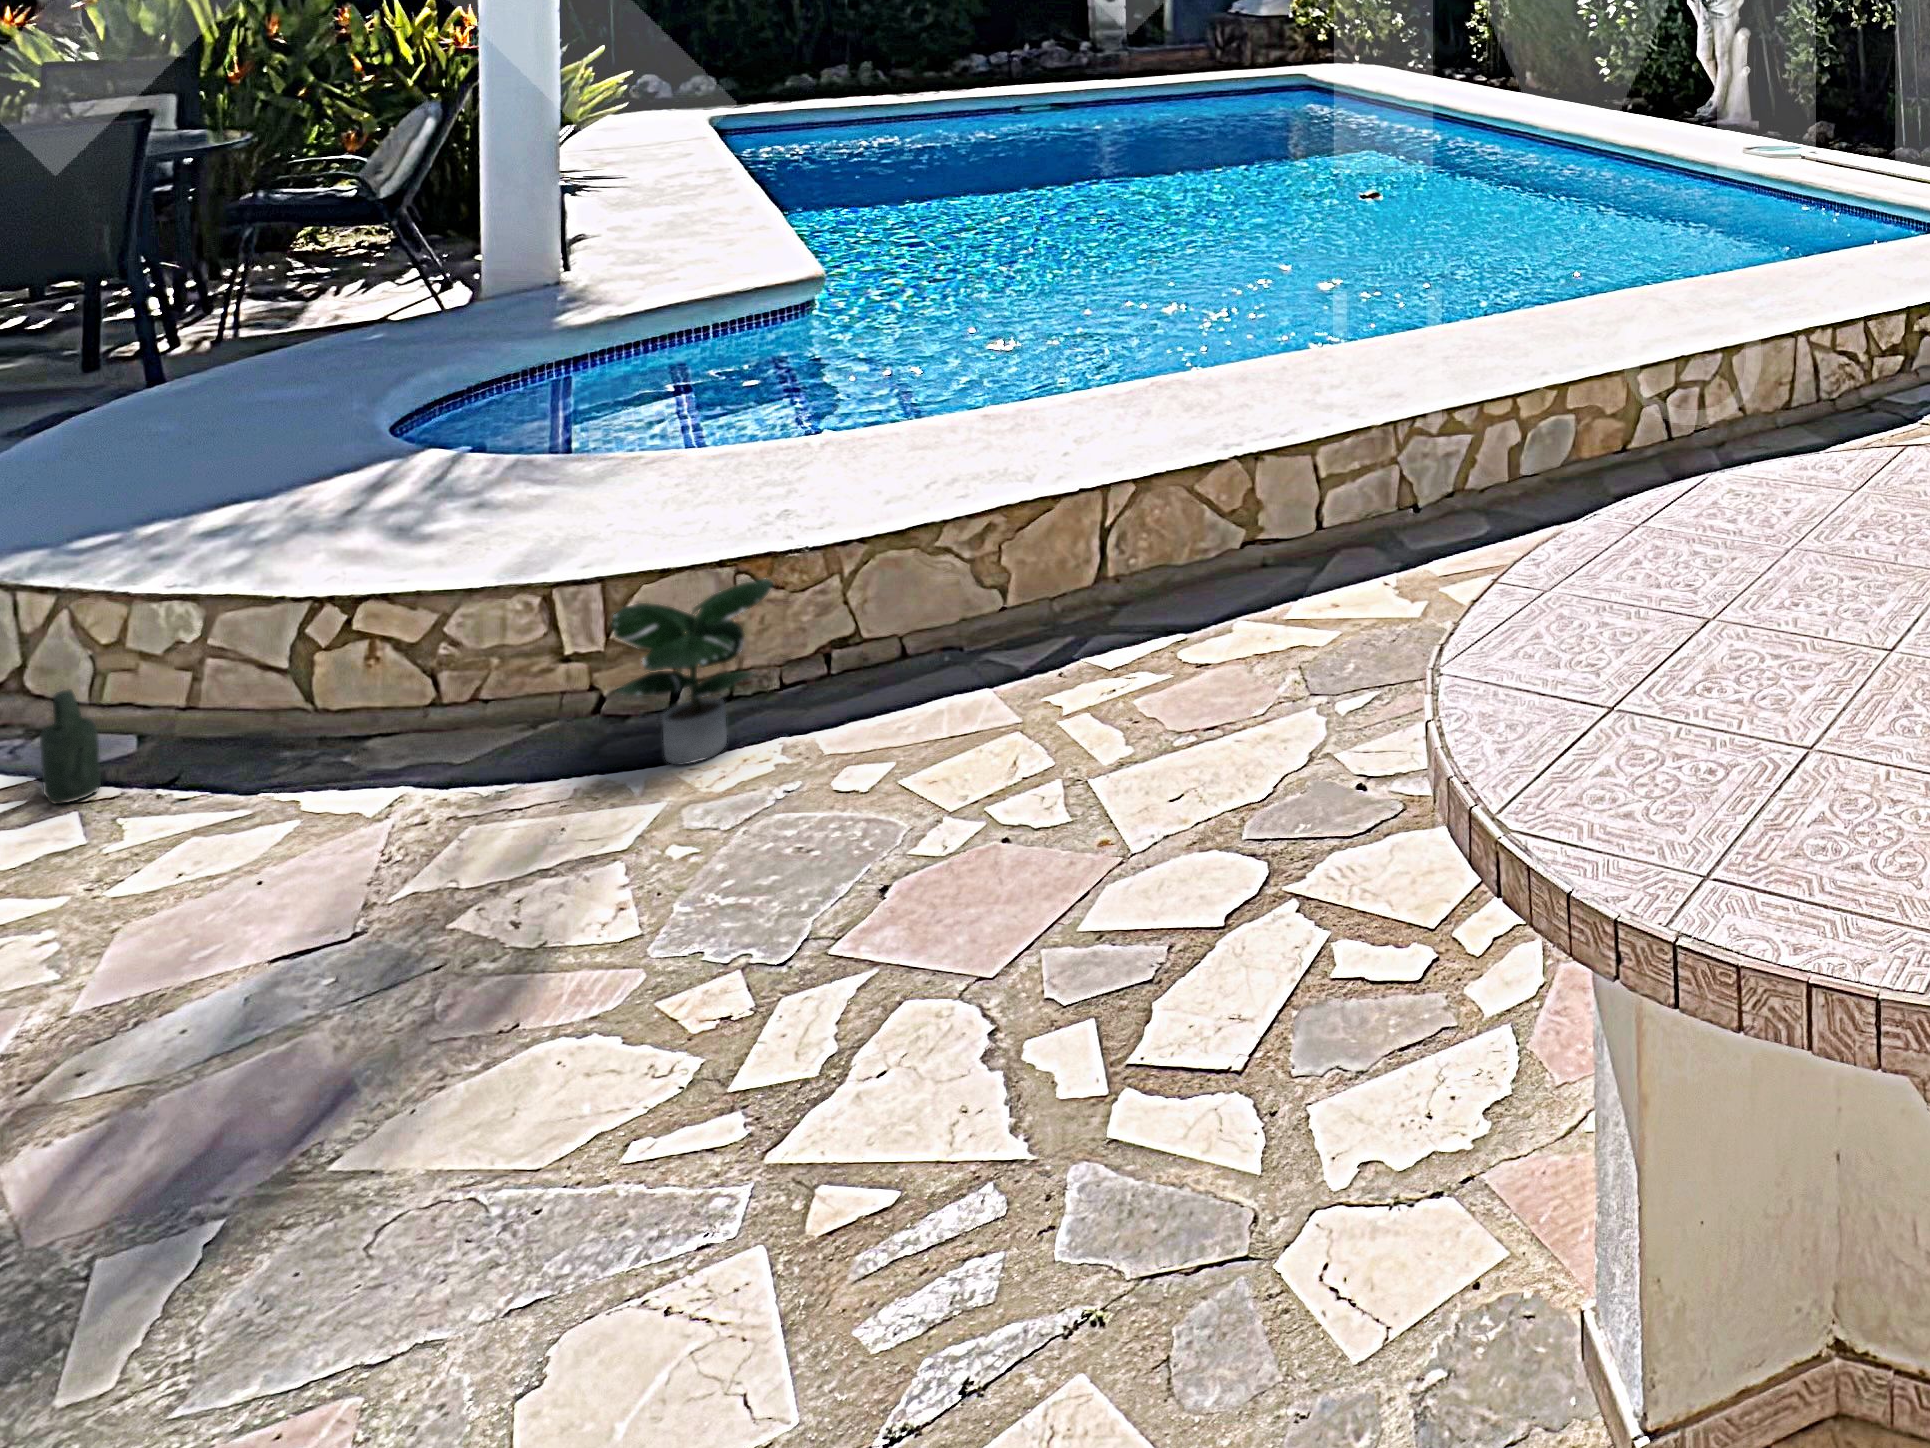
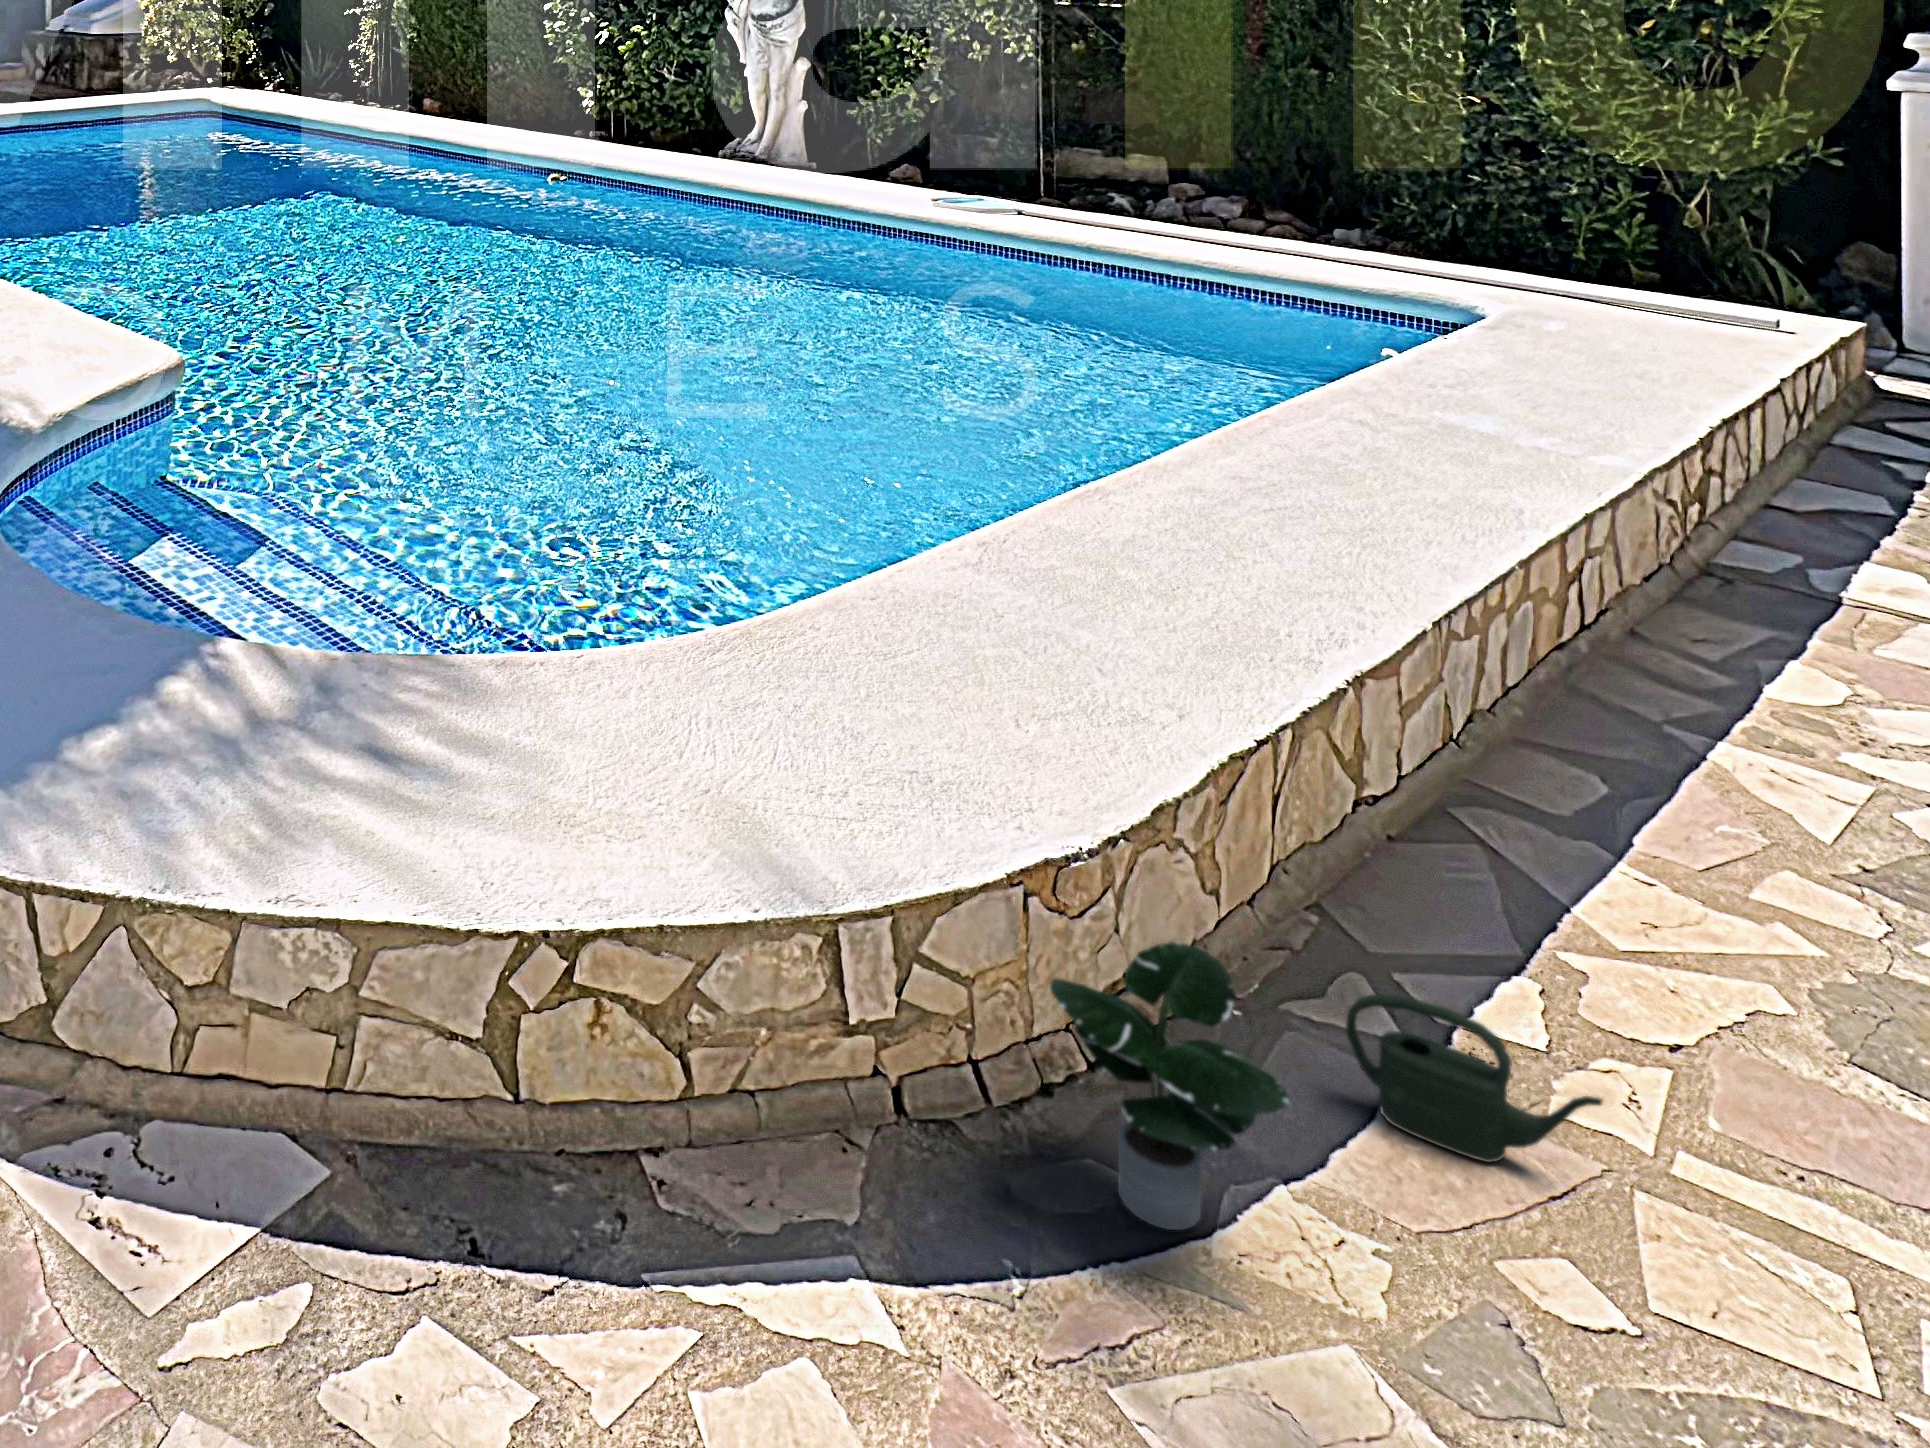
watering can: present [40,690,101,804] -> present [1346,994,1603,1162]

